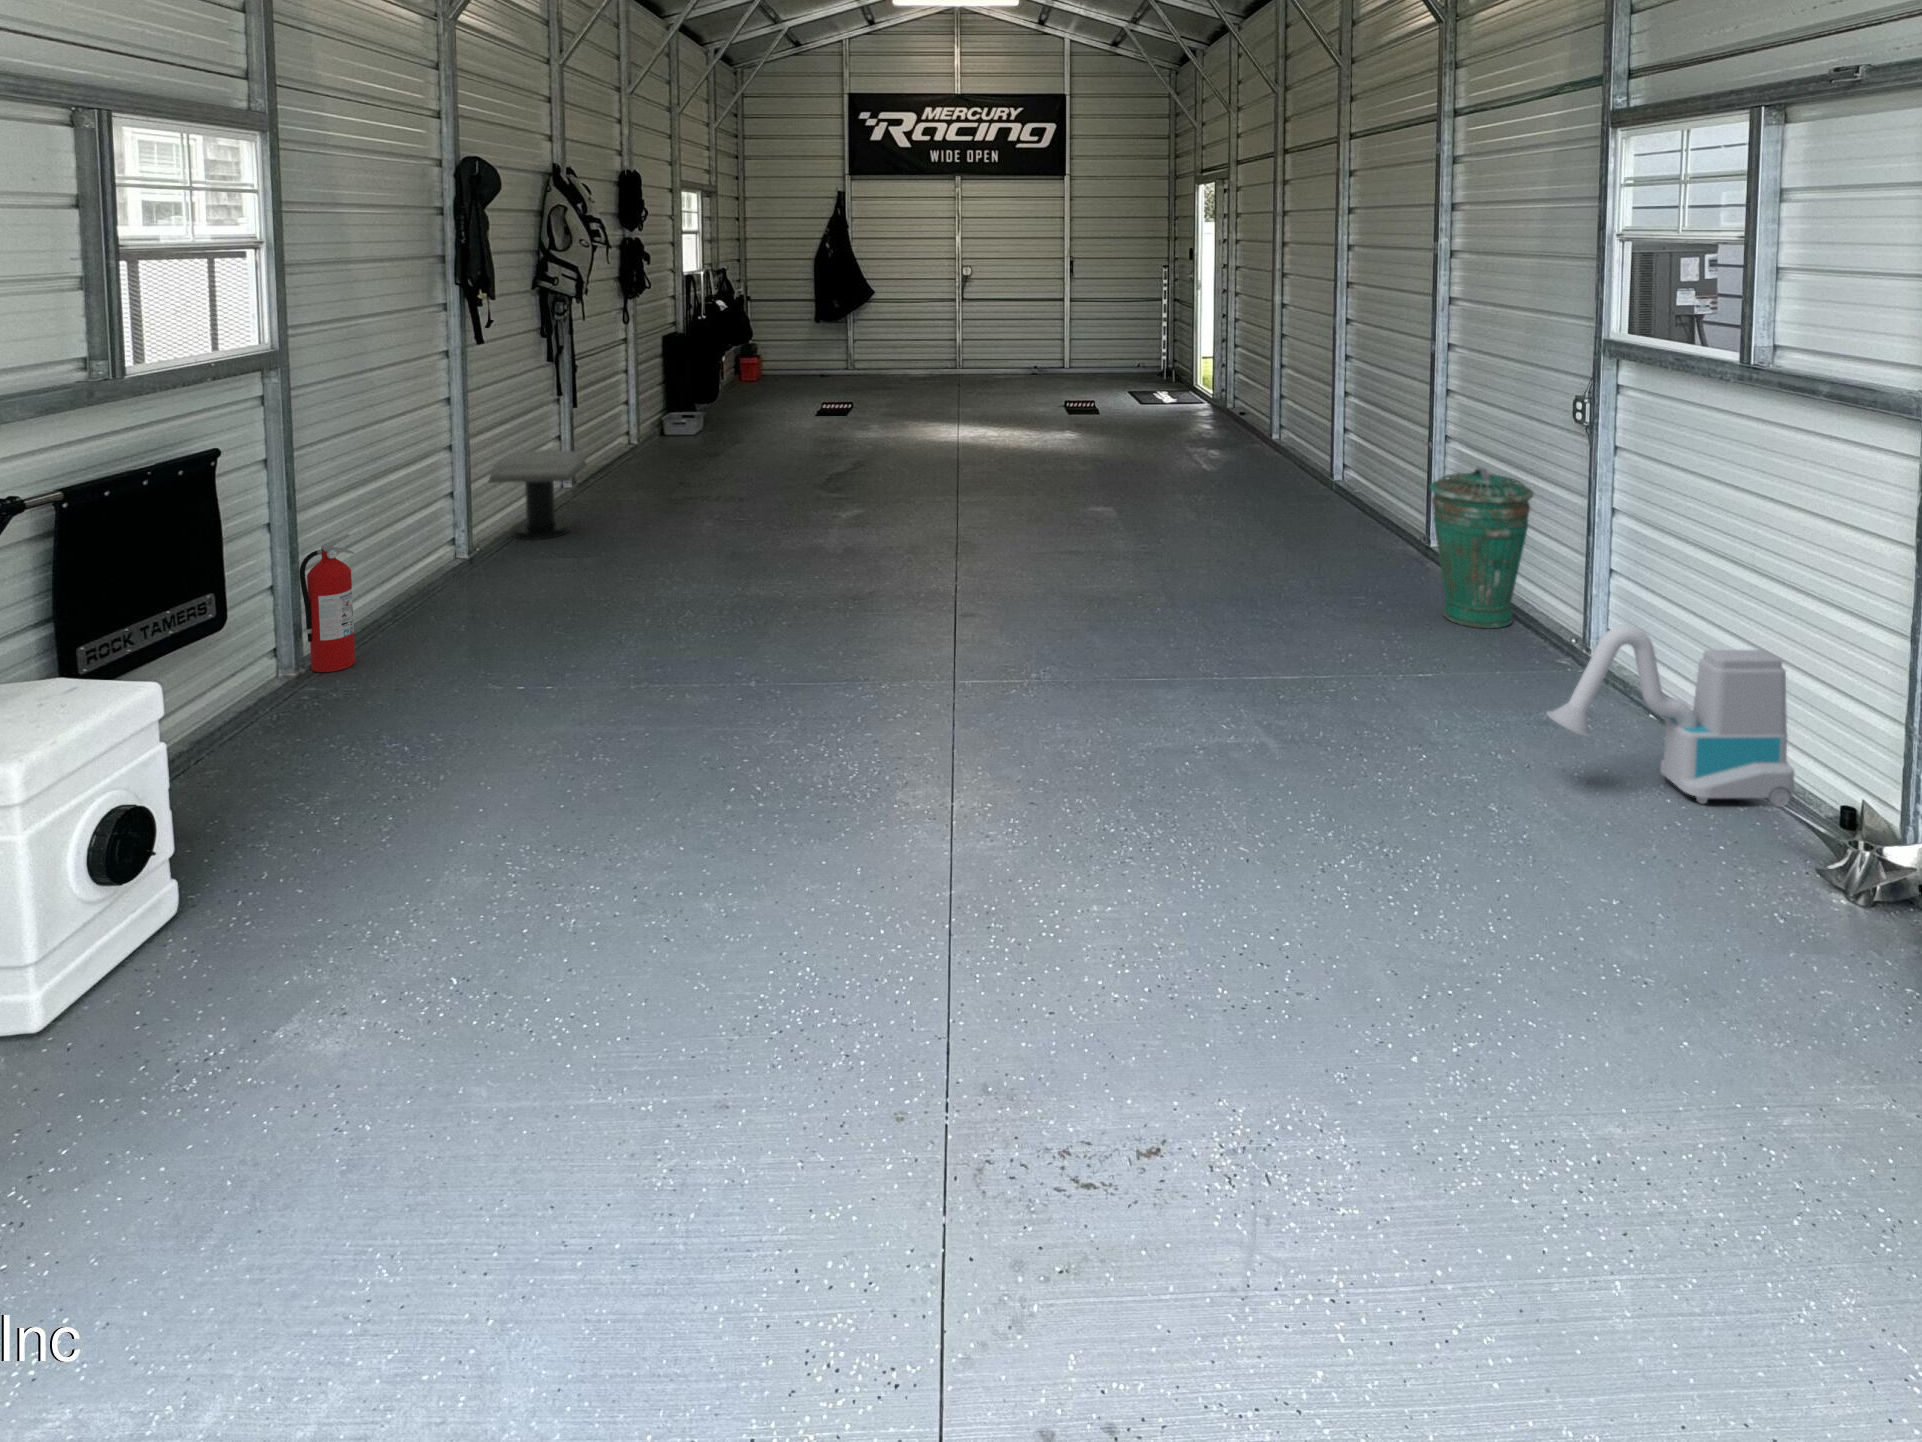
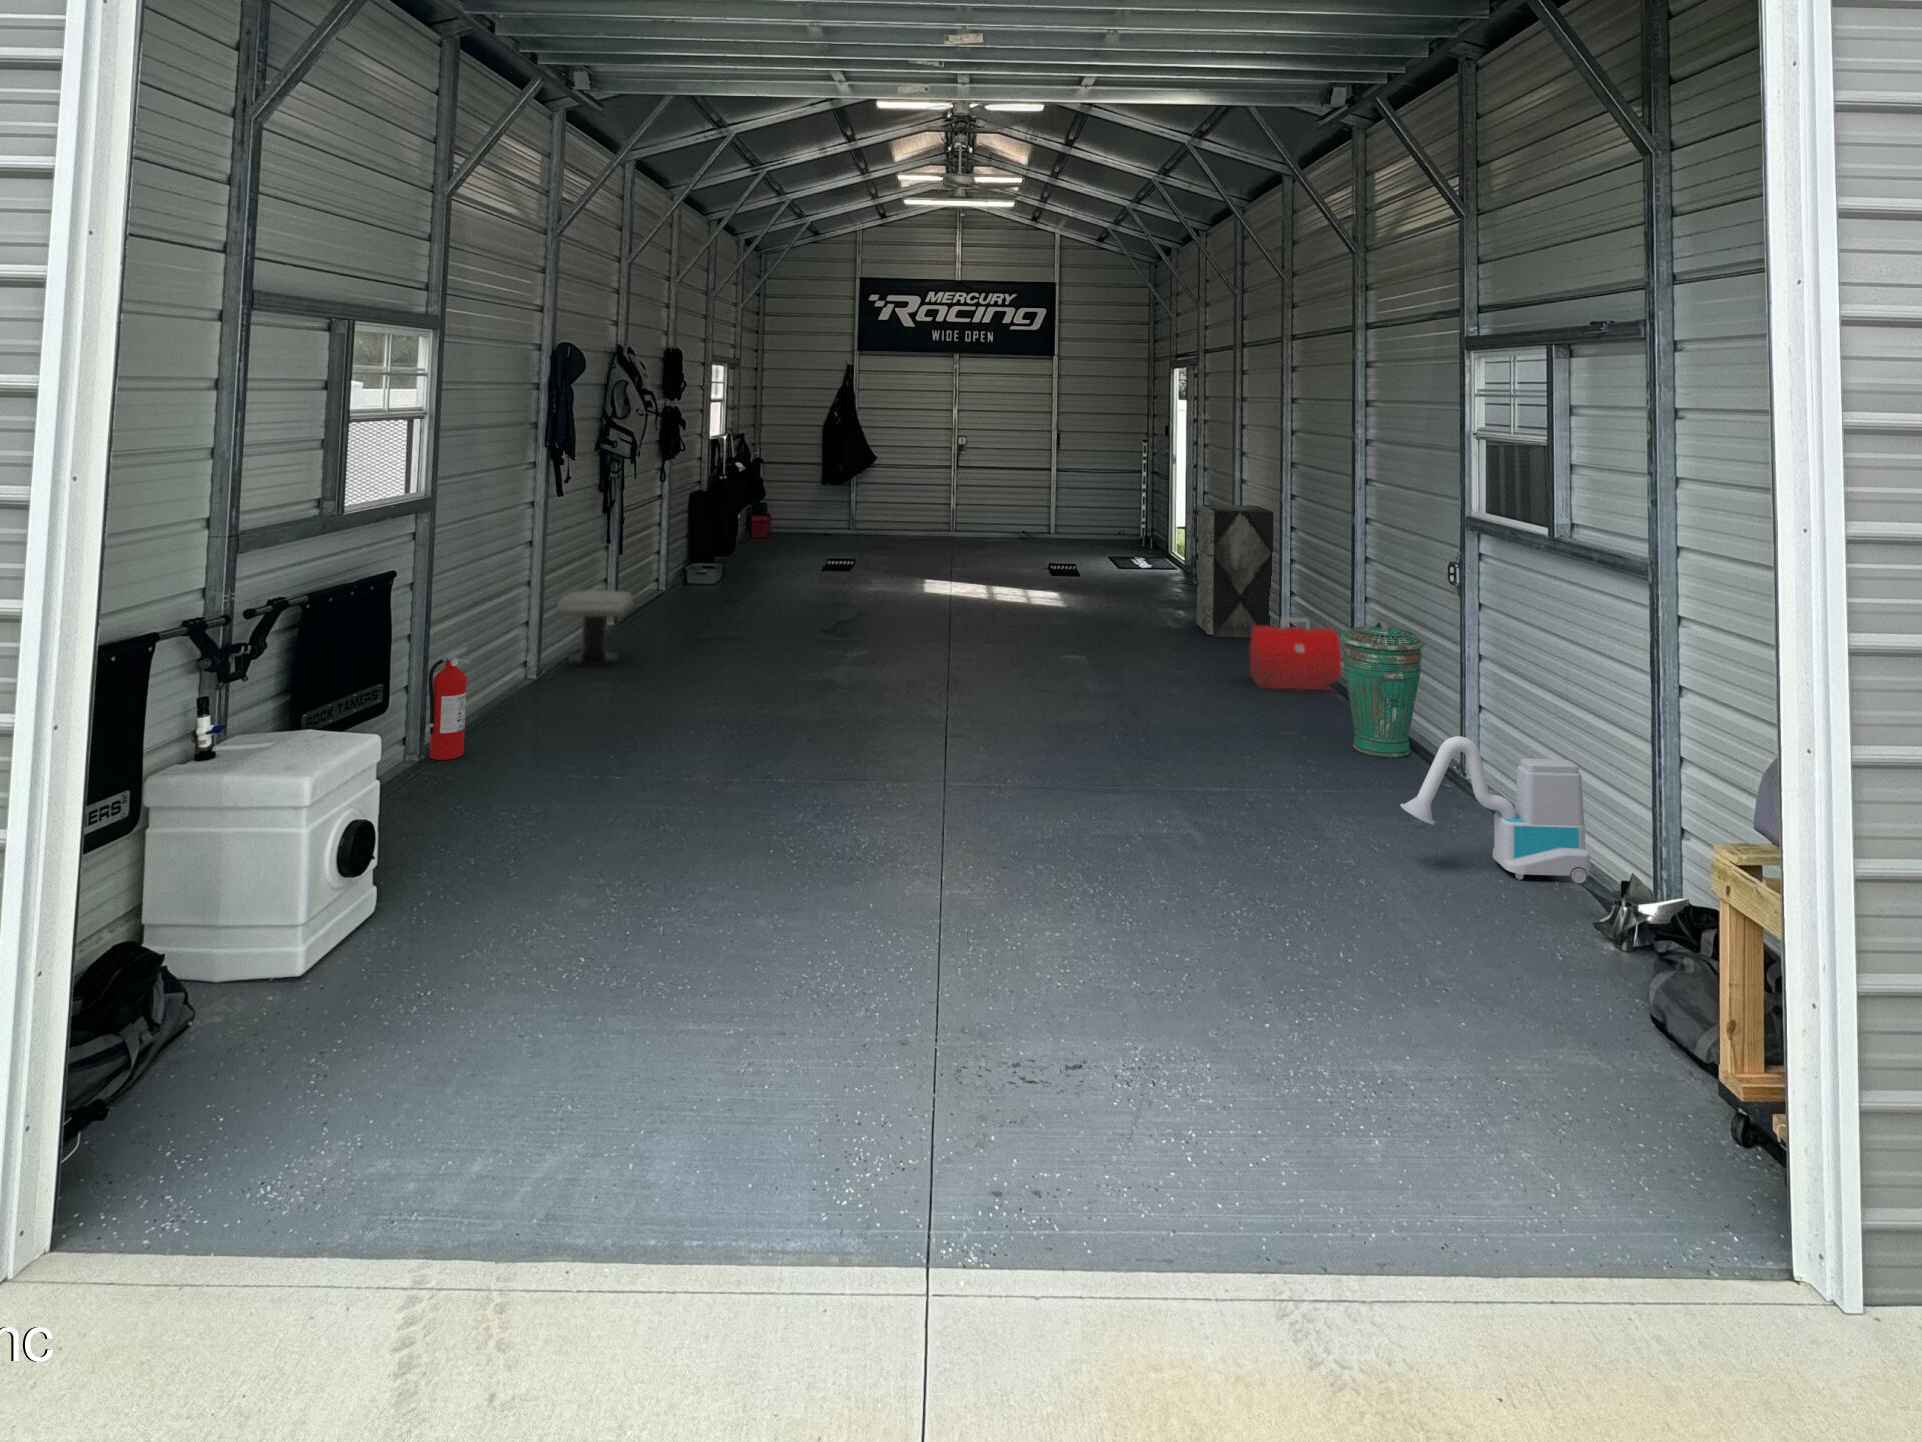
storage cabinet: none [1229,332,1323,479] -> present [1193,505,1273,637]
toolbox: none [1304,460,1412,542] -> present [1250,617,1341,690]

